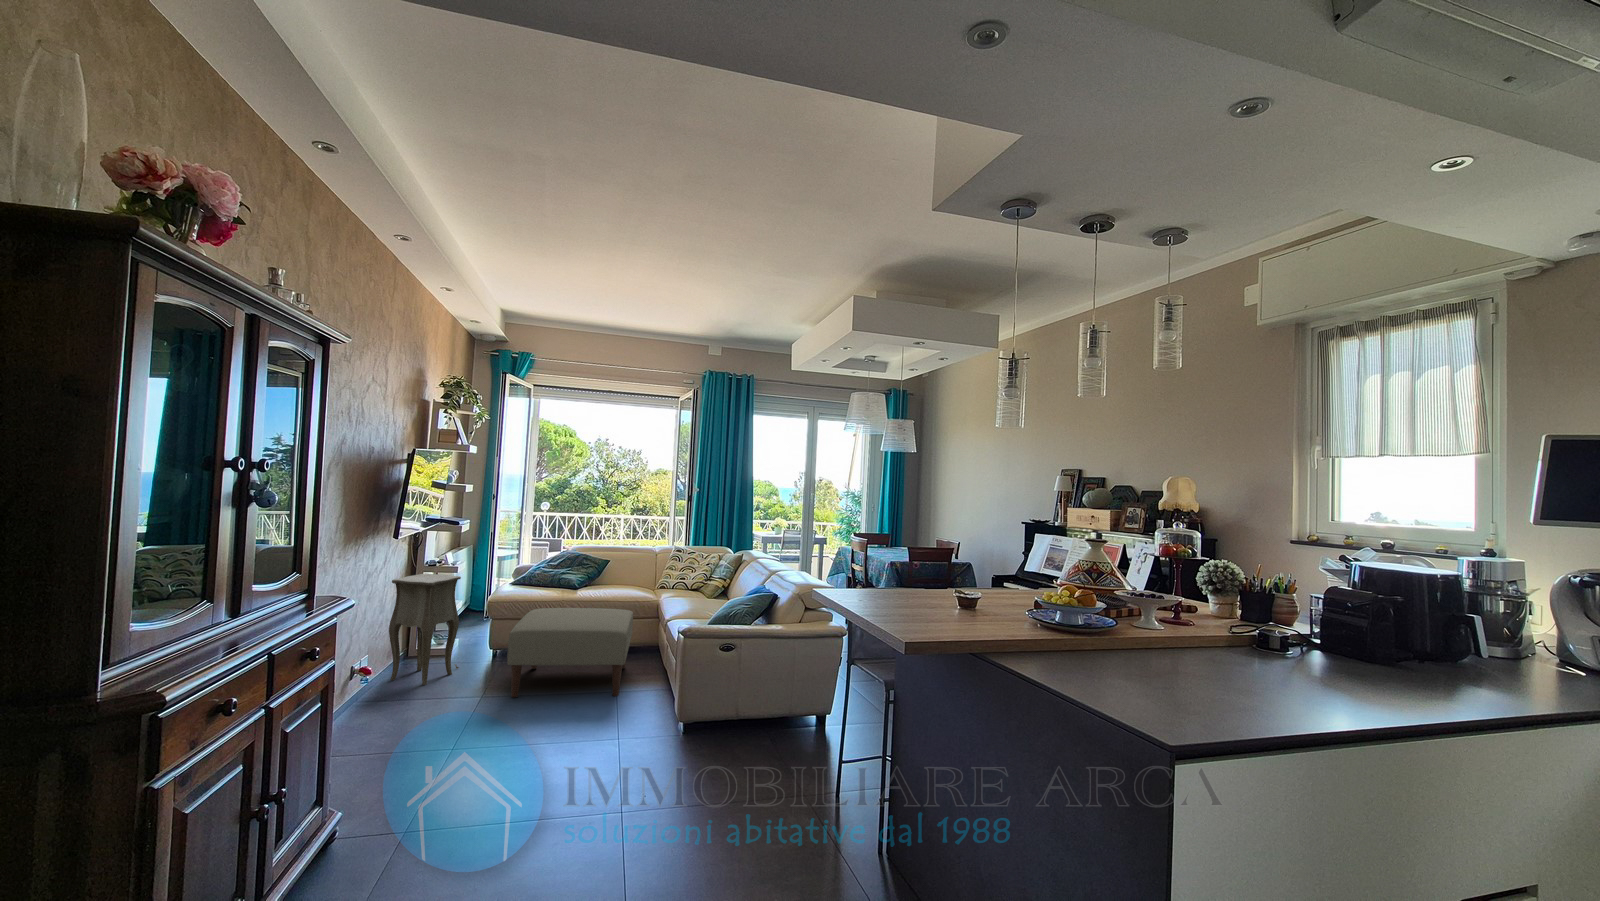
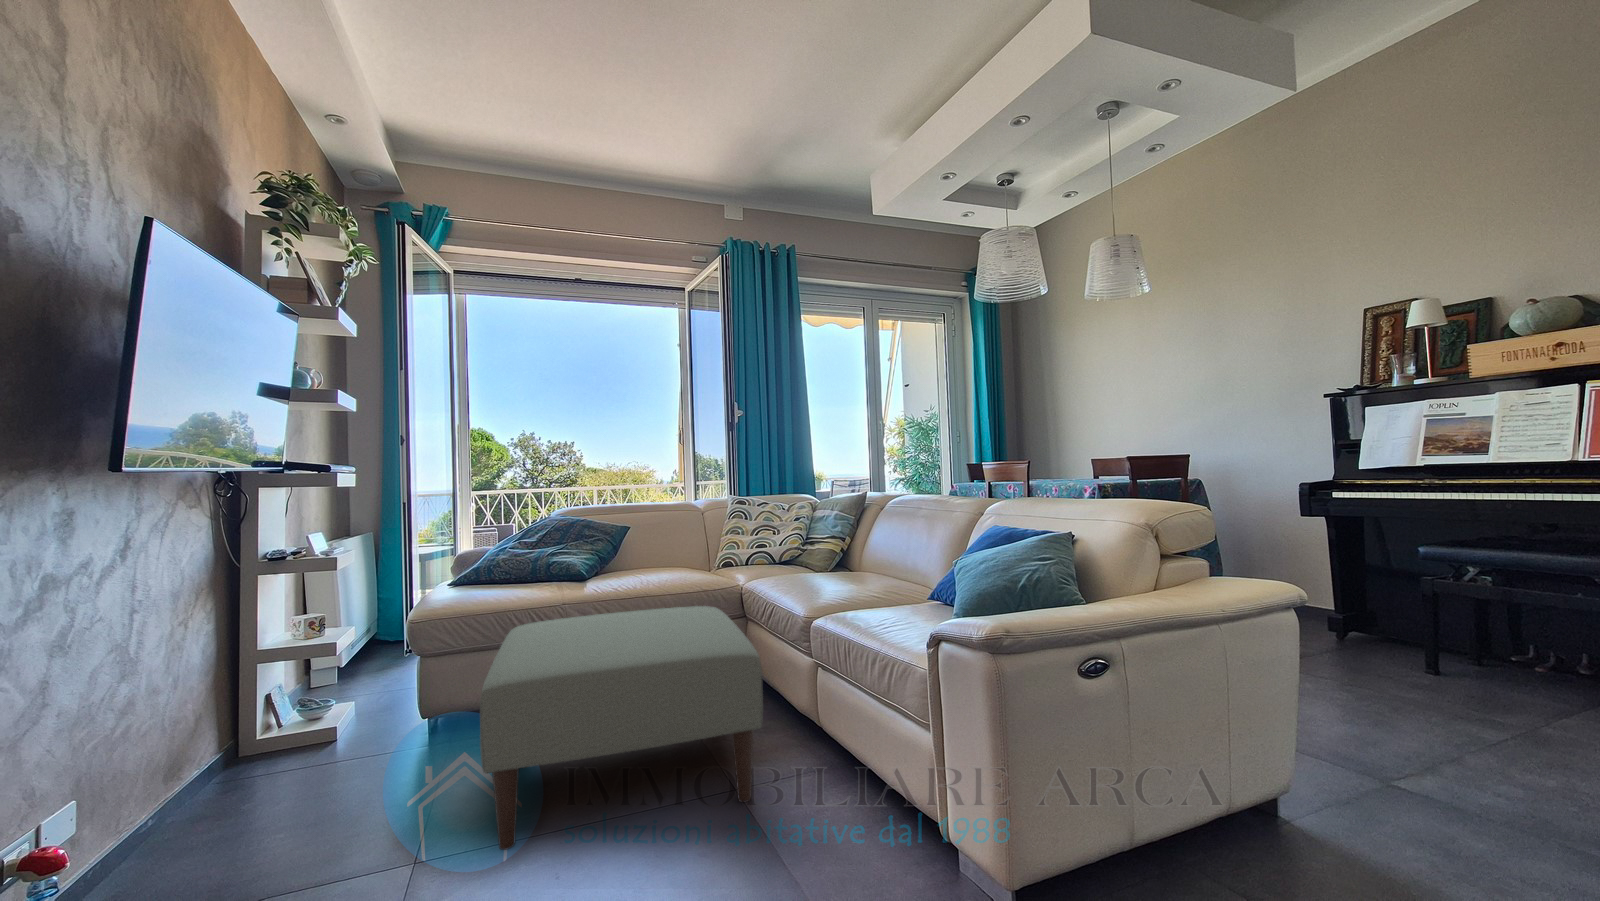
side table: present [389,573,461,685] -> none [154,571,359,844]

